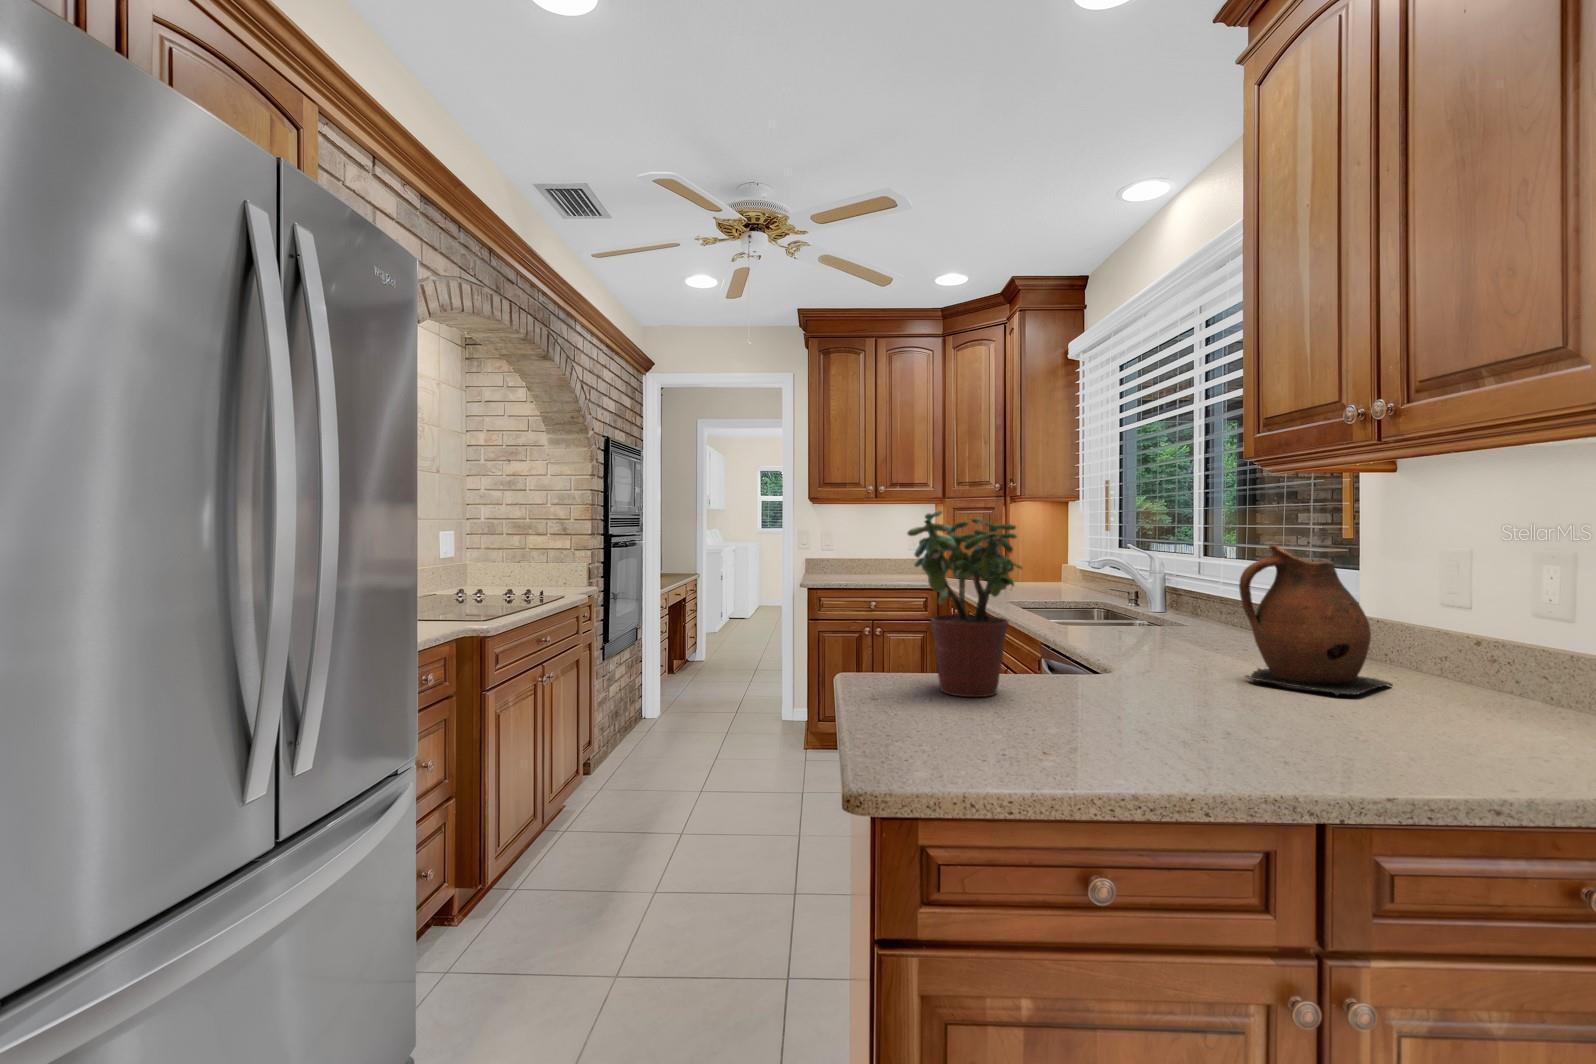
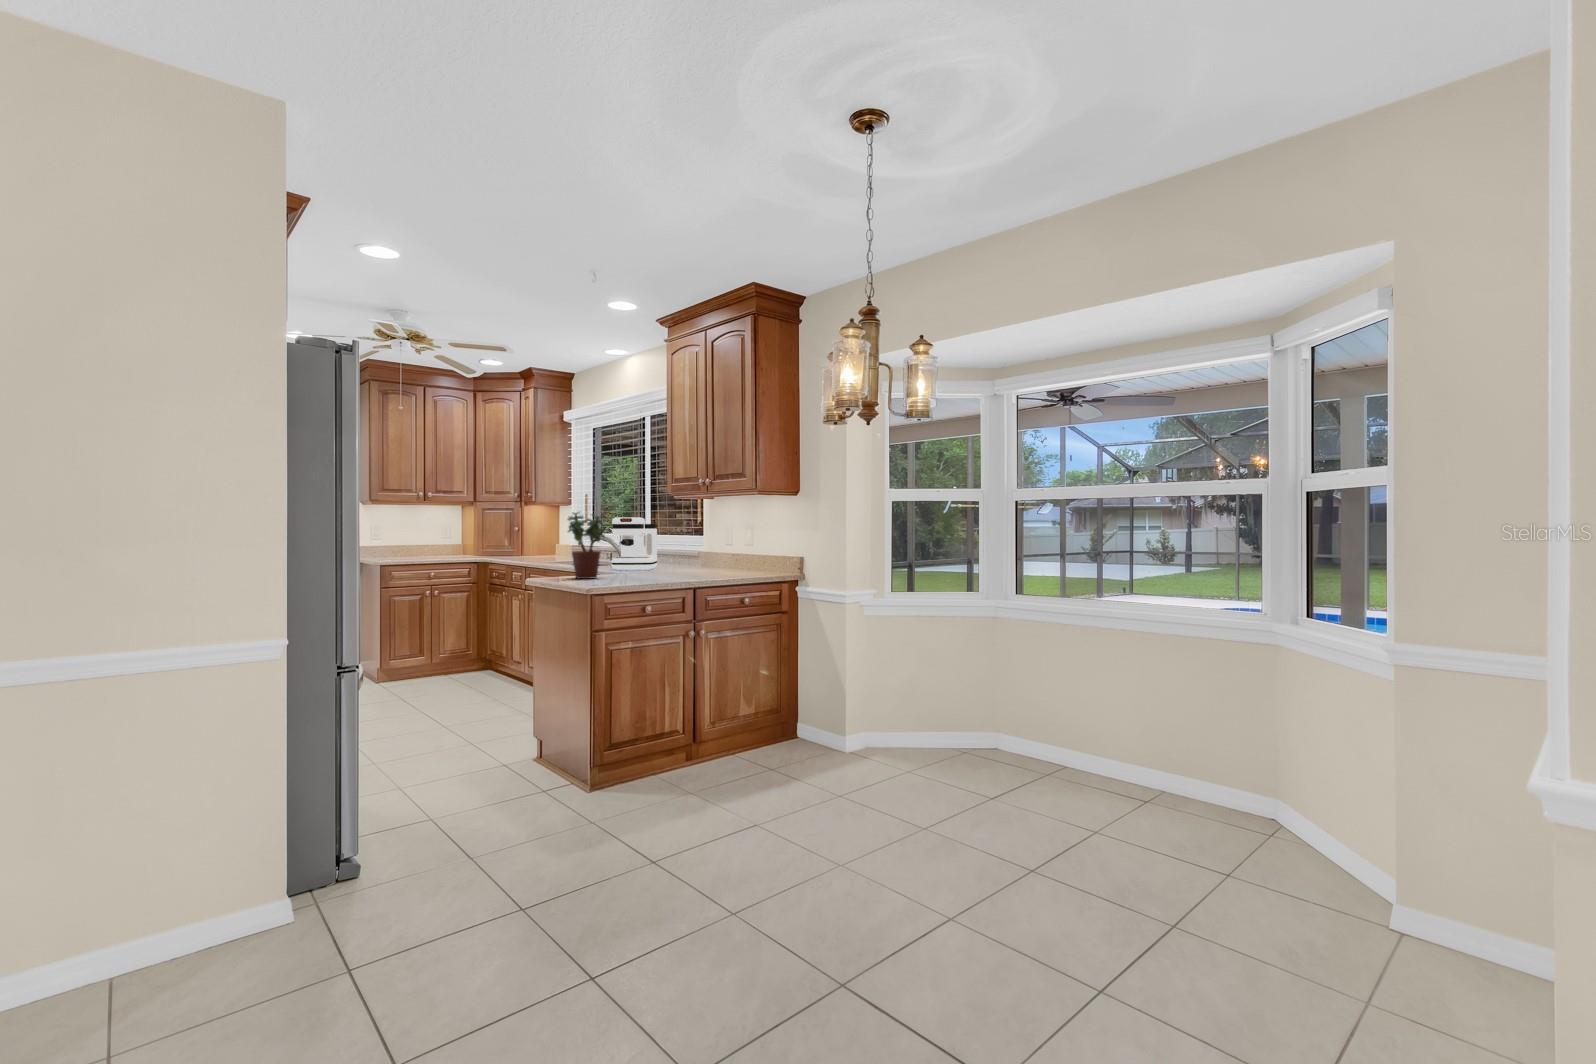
coffee maker: none [1093,524,1218,659] -> present [612,517,657,570]
ceramic pitcher: present [1239,545,1393,696] -> none [668,525,711,572]

